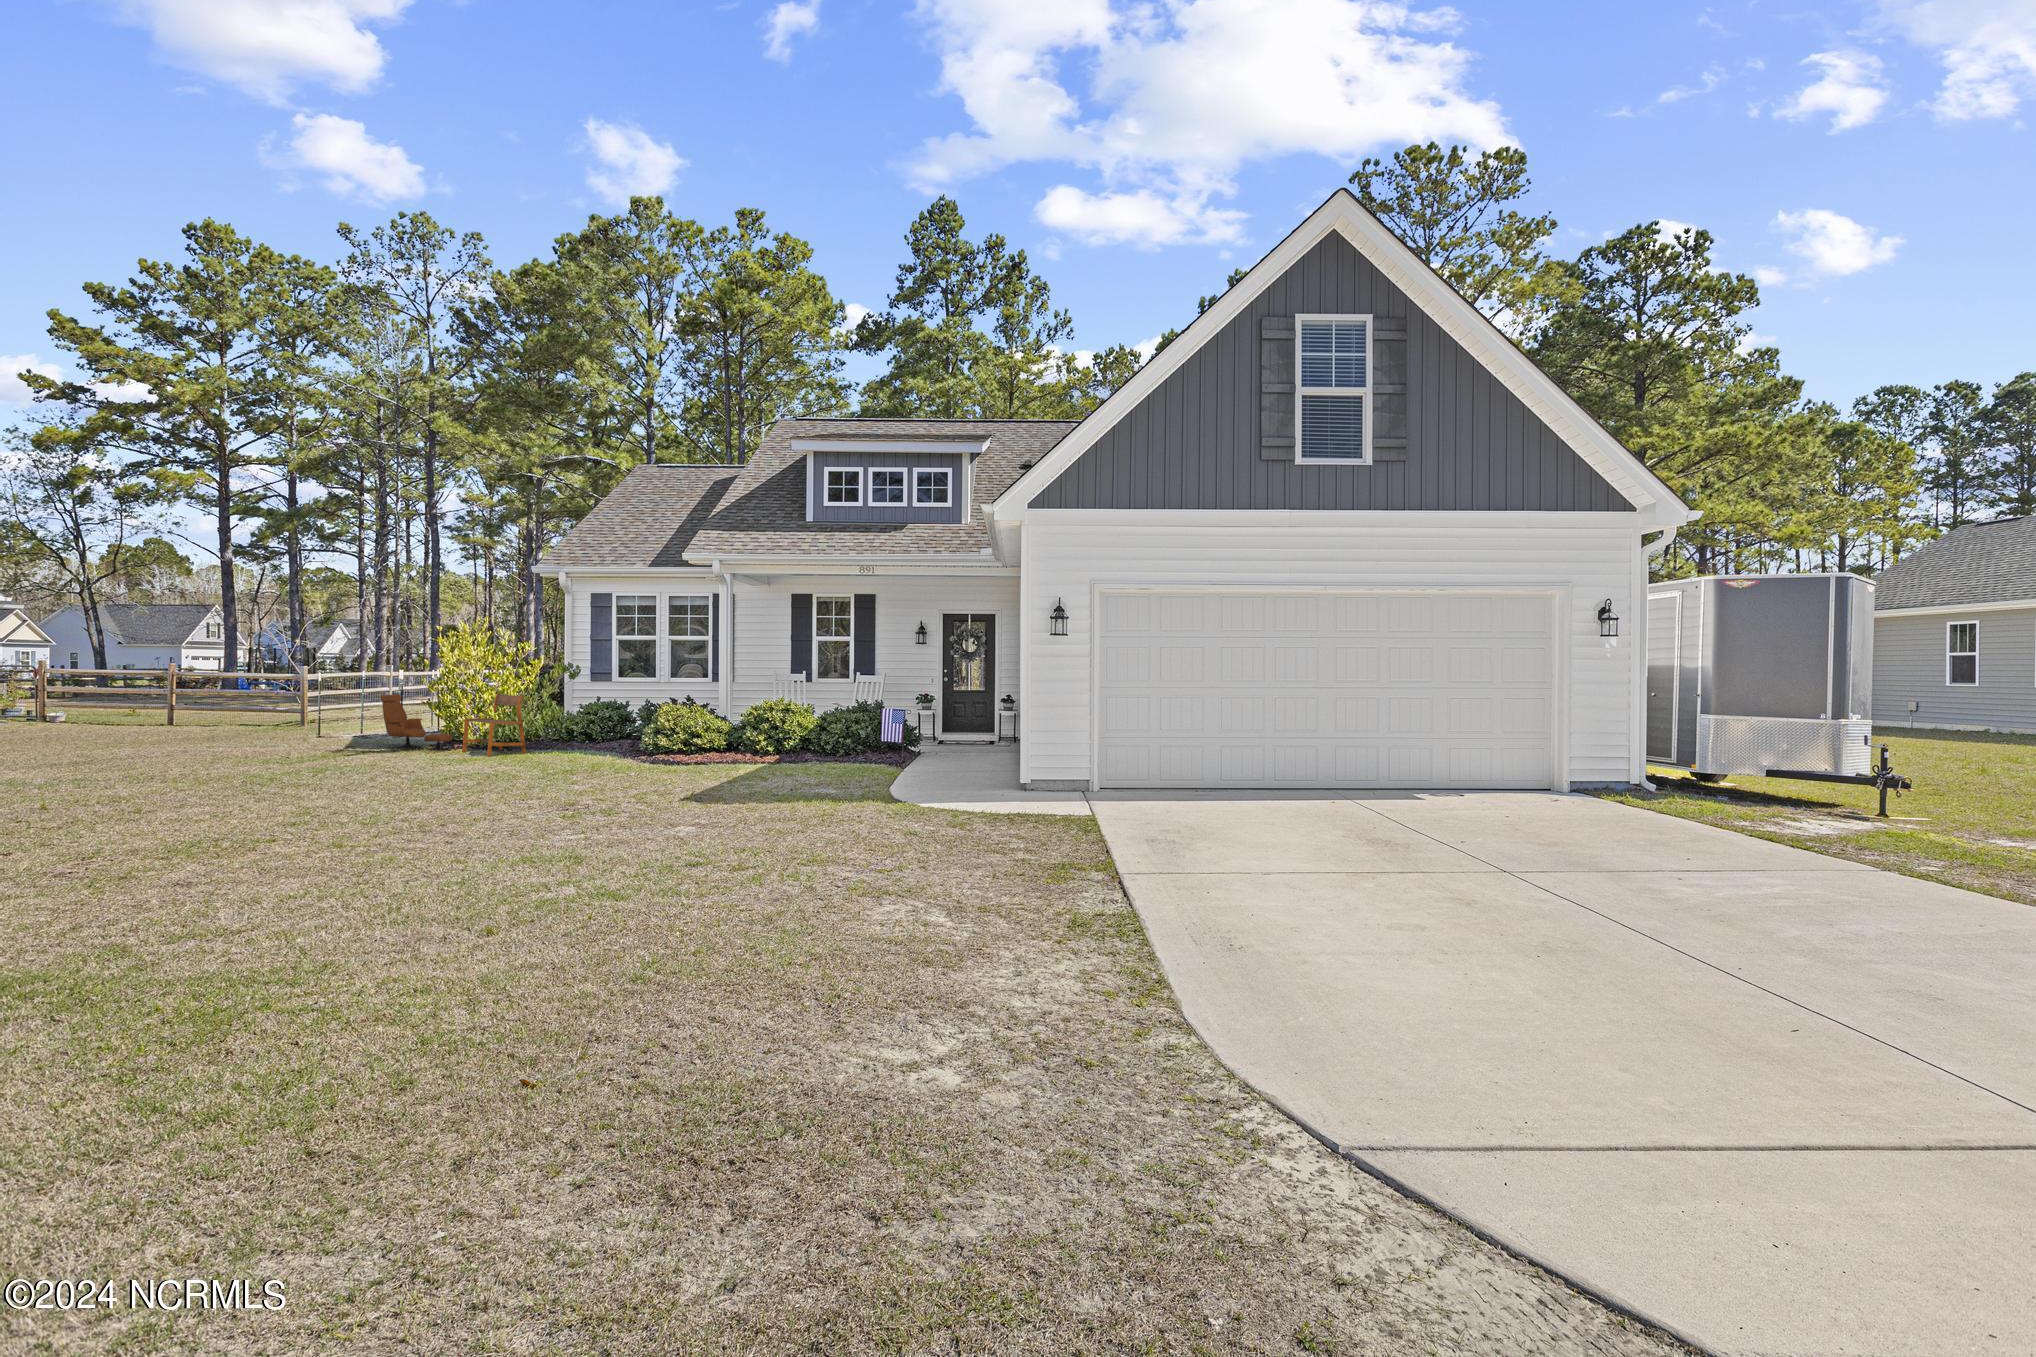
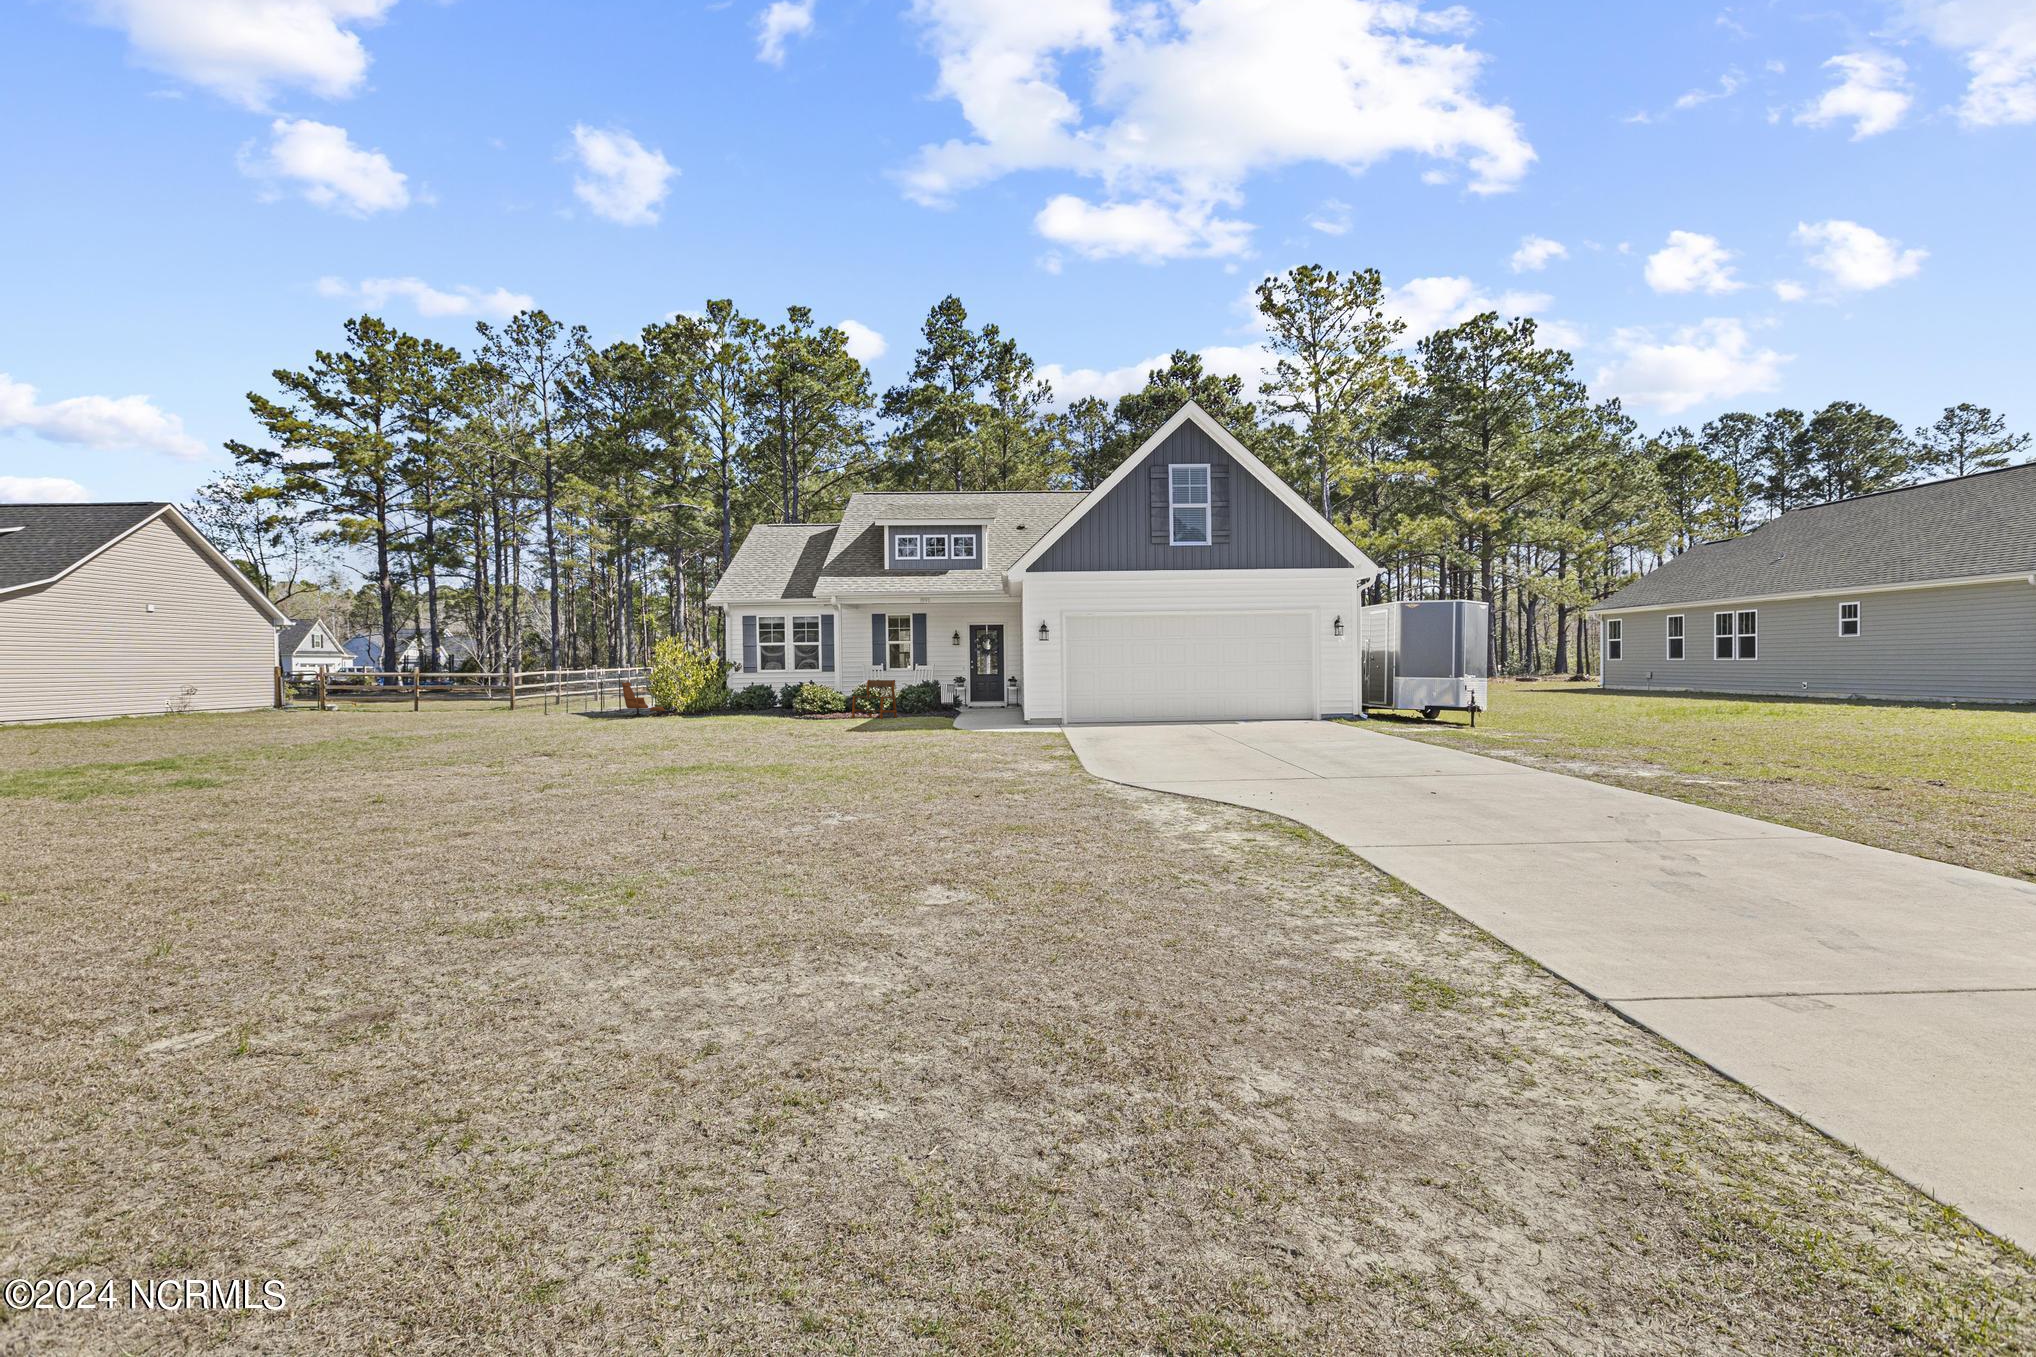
bench: present [462,694,526,756] -> present [852,680,897,719]

